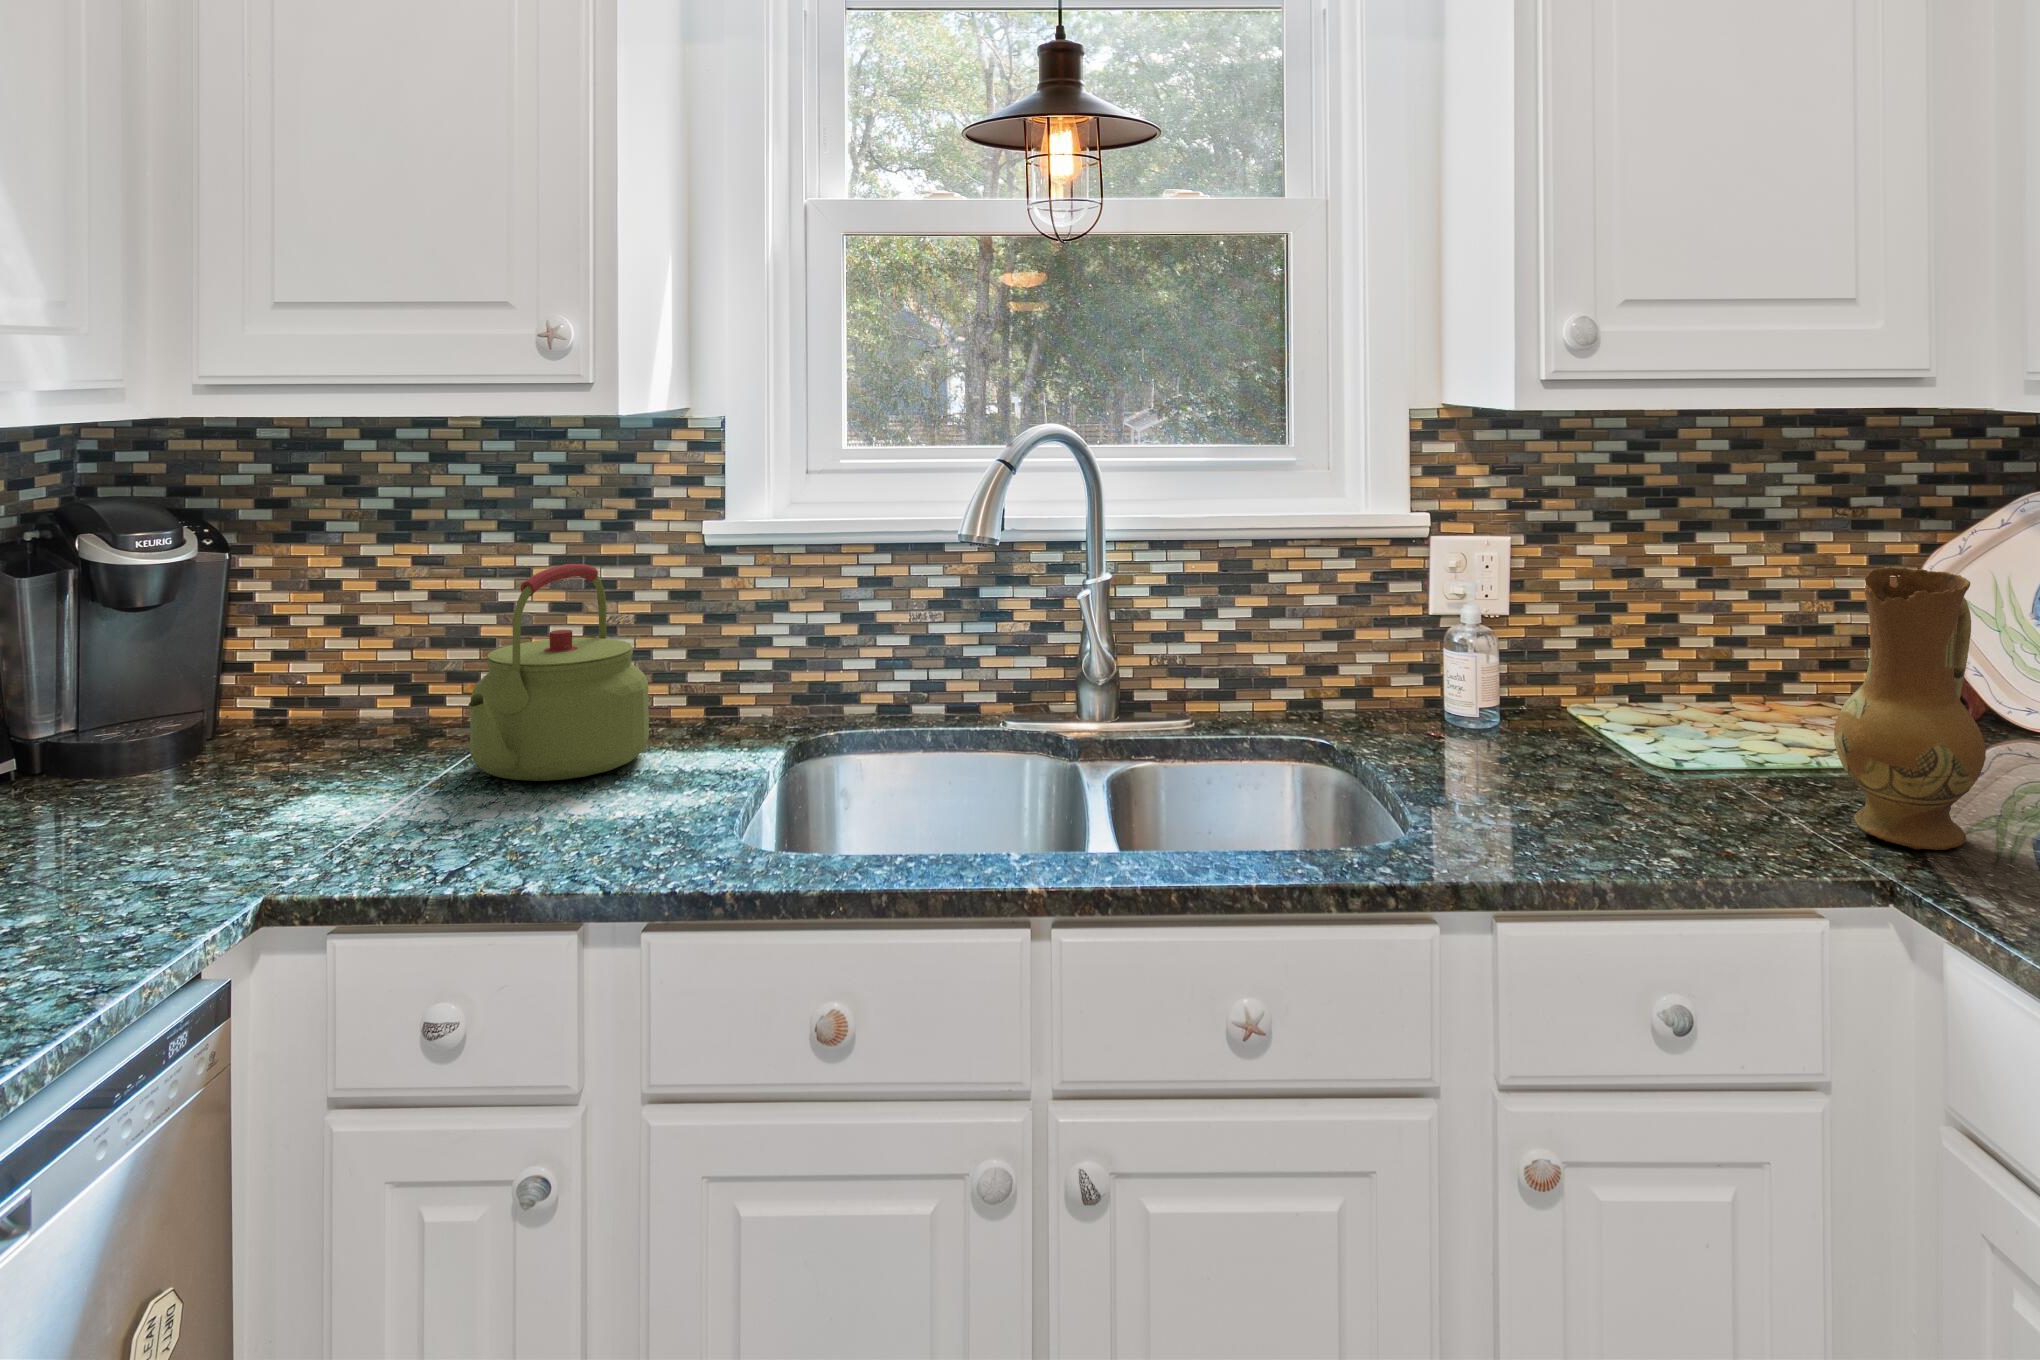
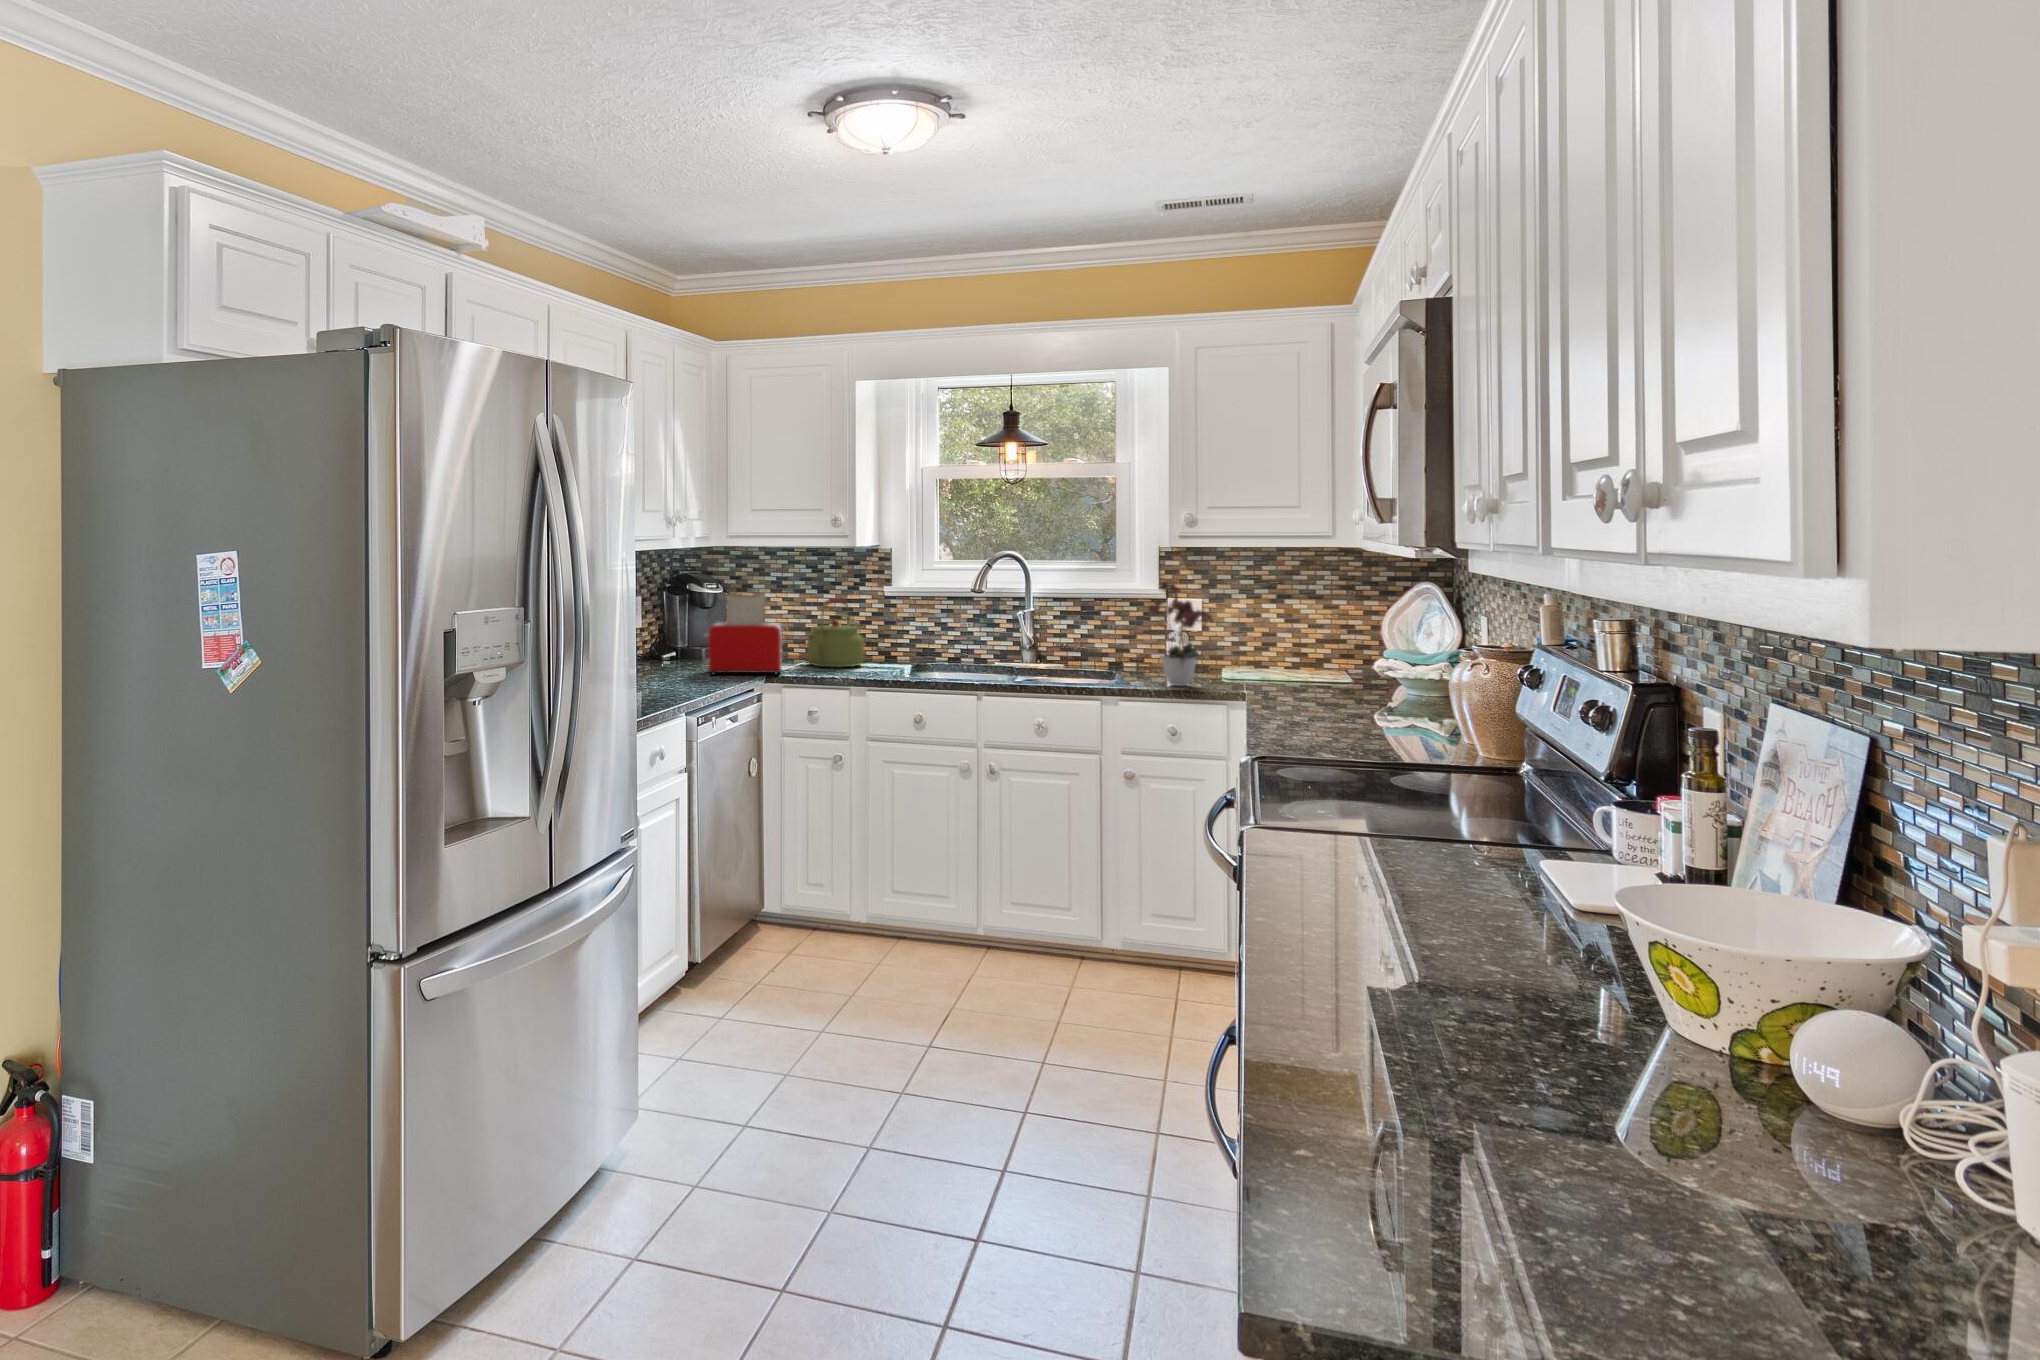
flower arrangement: none [1481,496,1713,817] -> present [1149,582,1213,686]
ceramic jug: present [1834,567,1986,850] -> none [1258,601,1312,695]
toaster: none [59,576,372,884] -> present [706,594,782,674]

